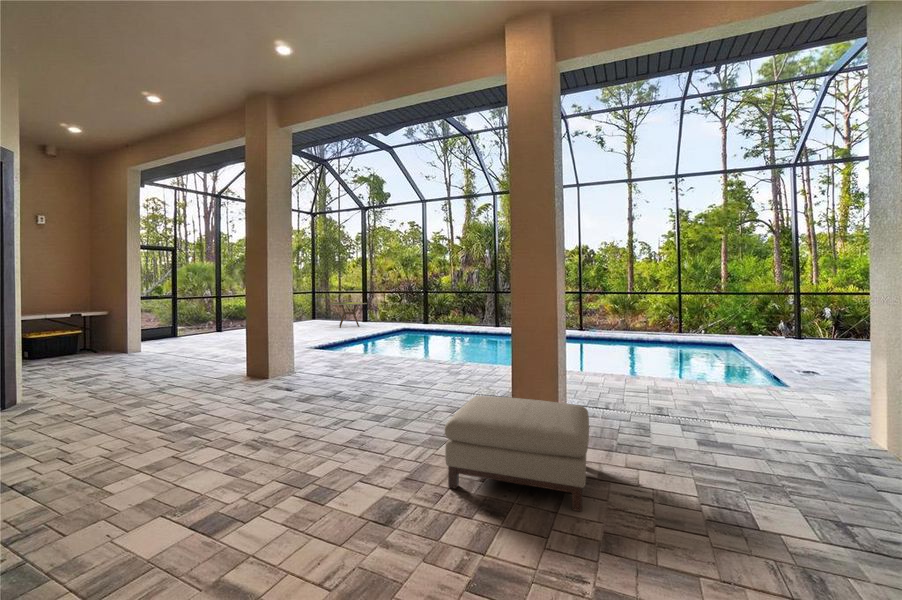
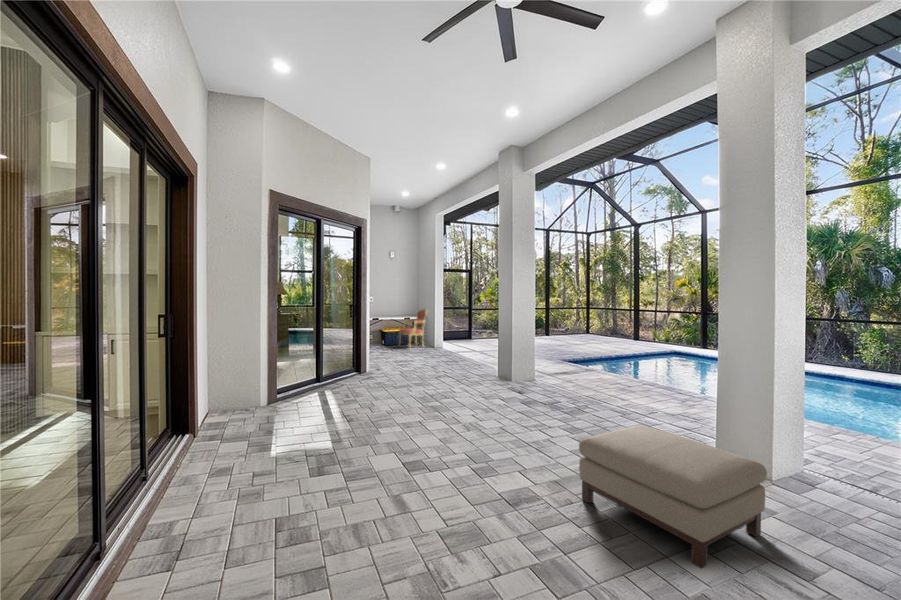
armchair: none [59,300,115,360] -> present [399,309,427,346]
dining table: present [330,302,367,328] -> none [595,315,635,342]

